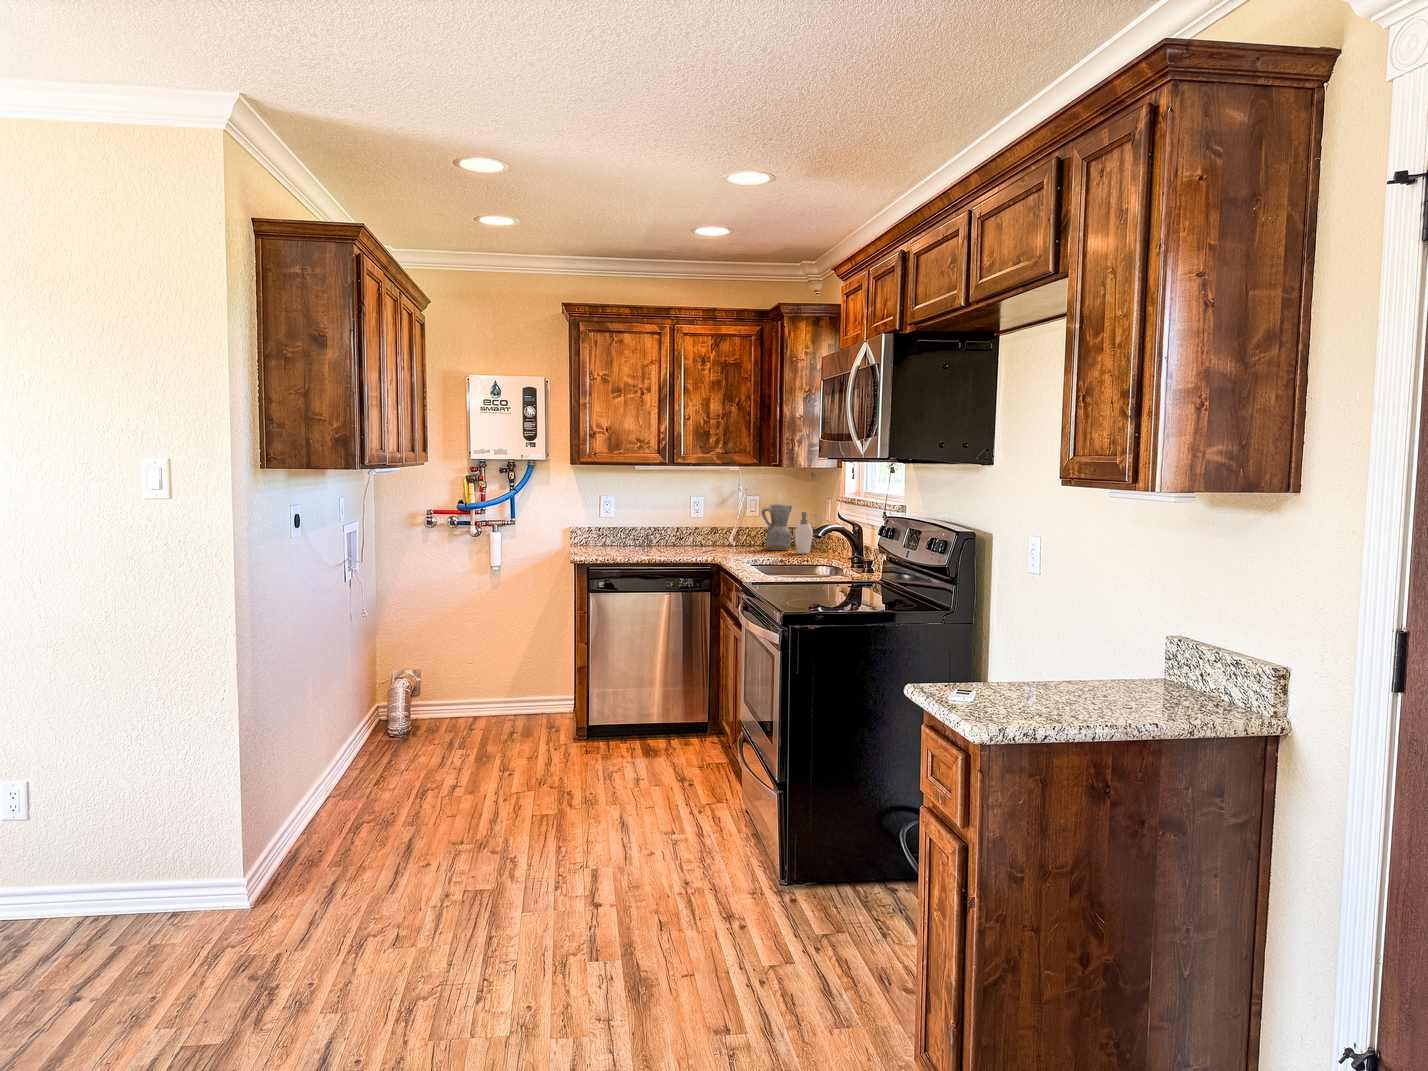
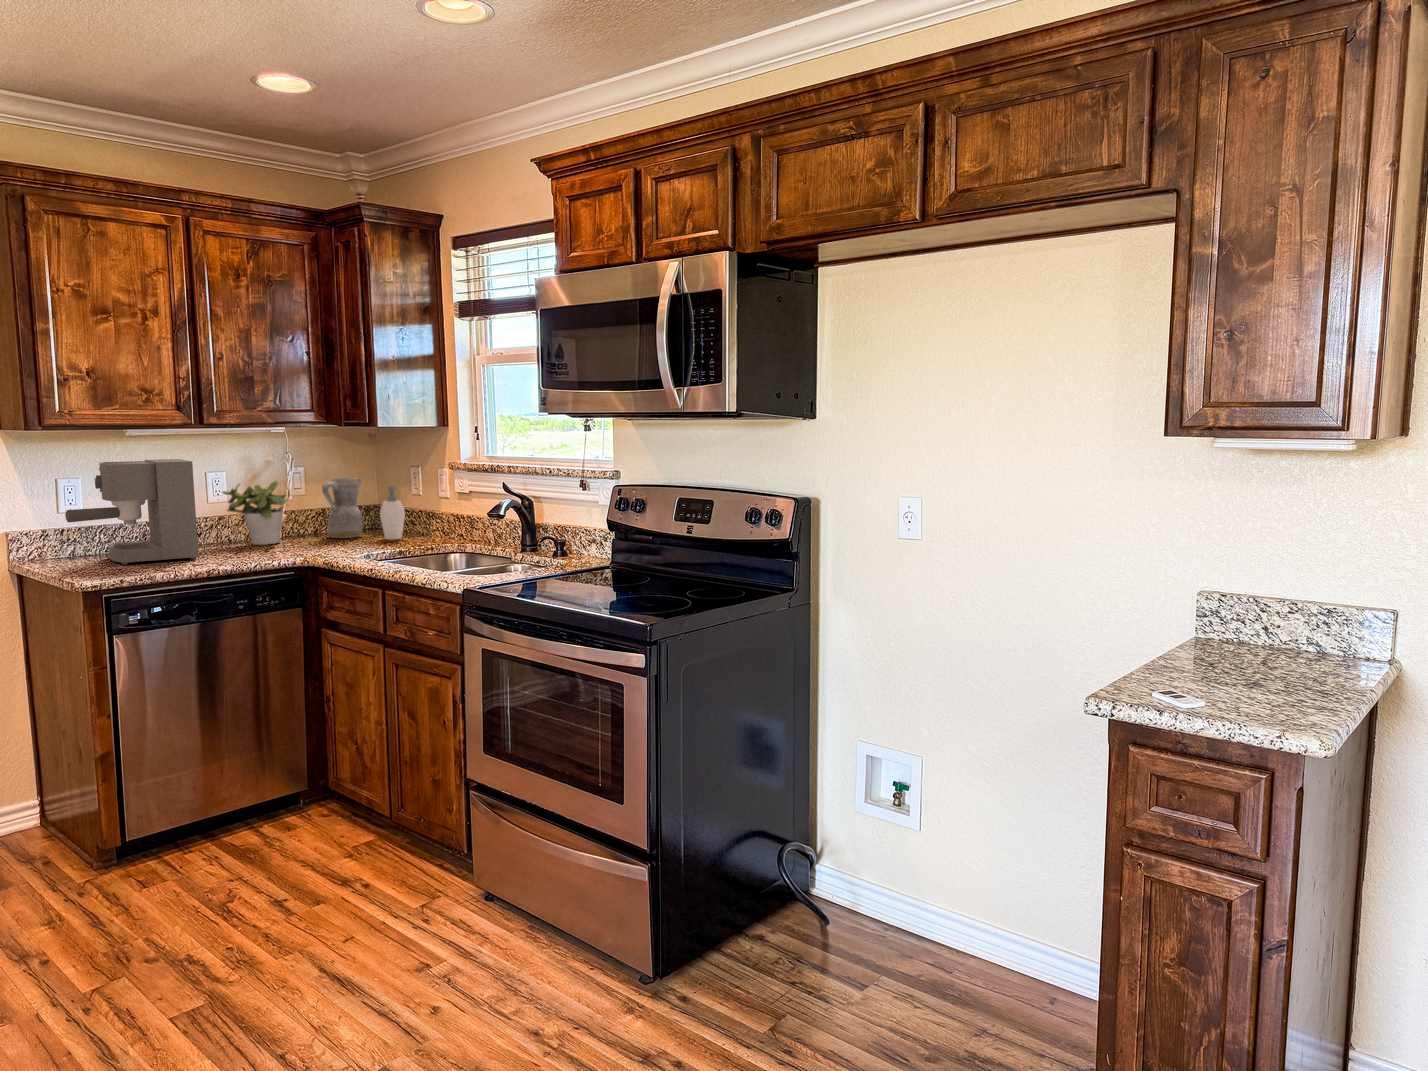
coffee maker: none [591,486,665,553] -> present [65,459,198,565]
potted plant: none [696,504,736,549] -> present [222,481,286,545]

